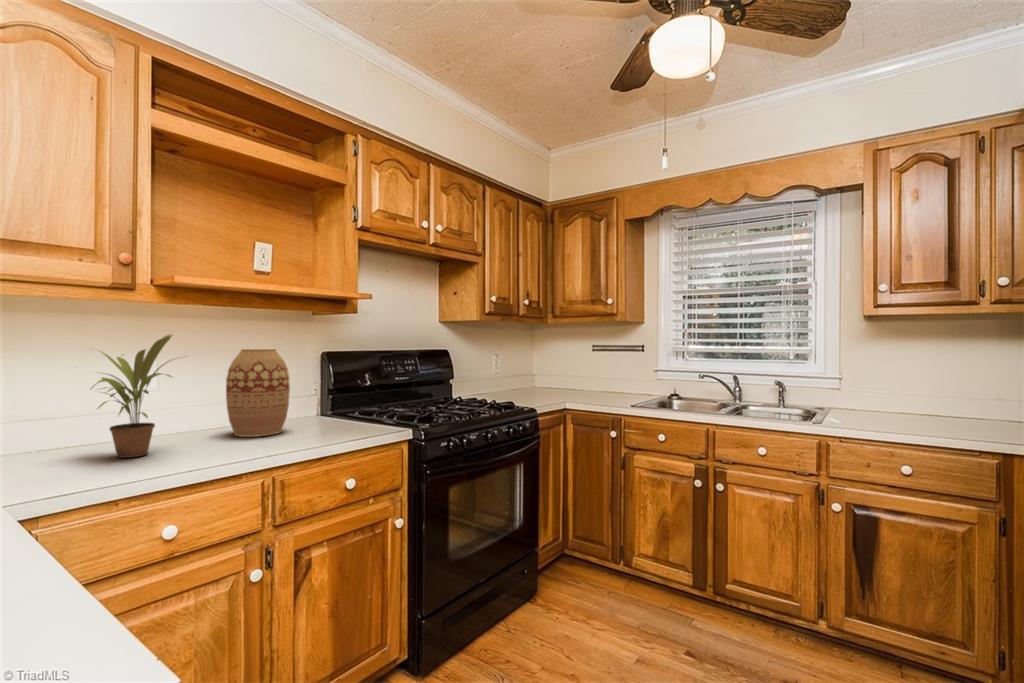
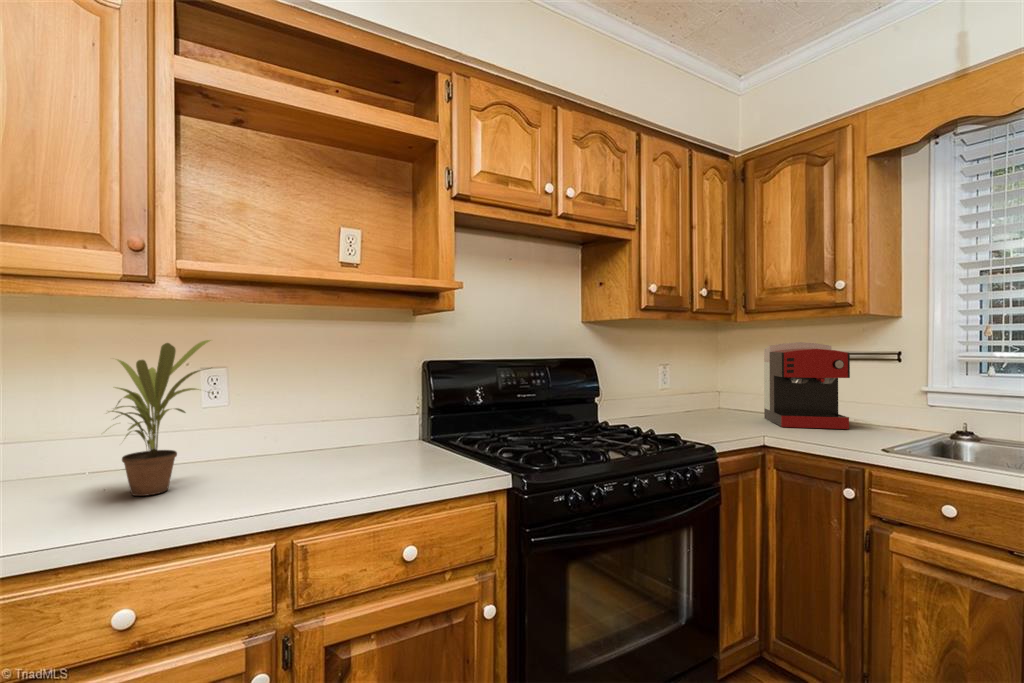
coffee maker: none [564,339,615,396] -> present [764,342,850,429]
vase: present [226,349,290,437] -> none [283,357,359,472]

